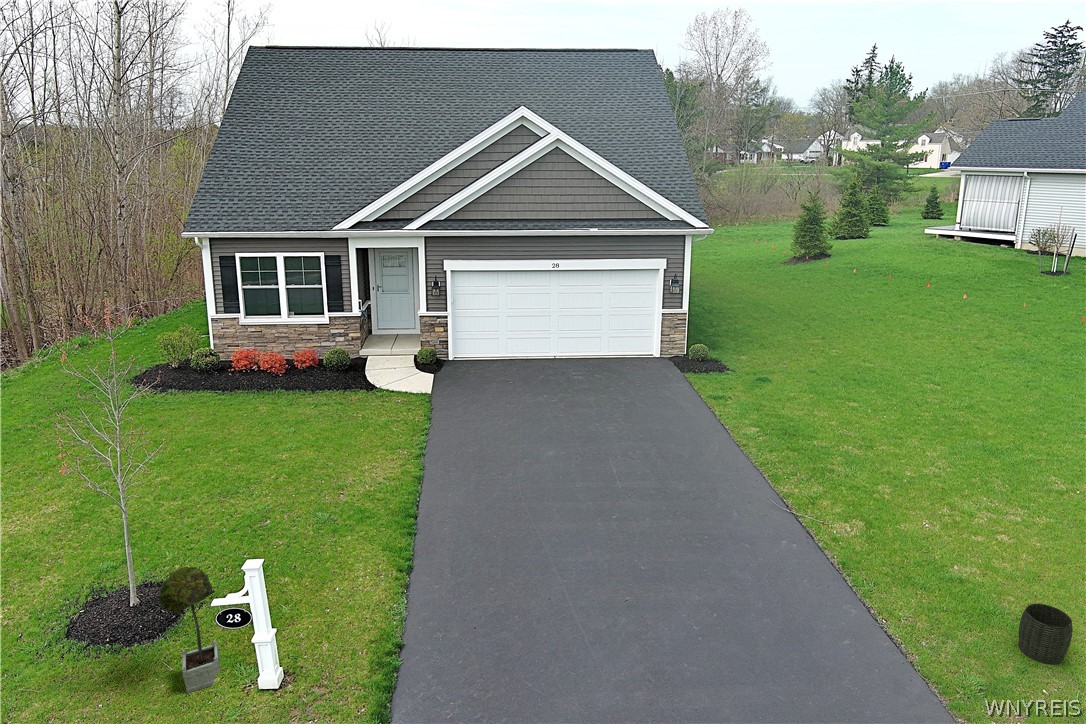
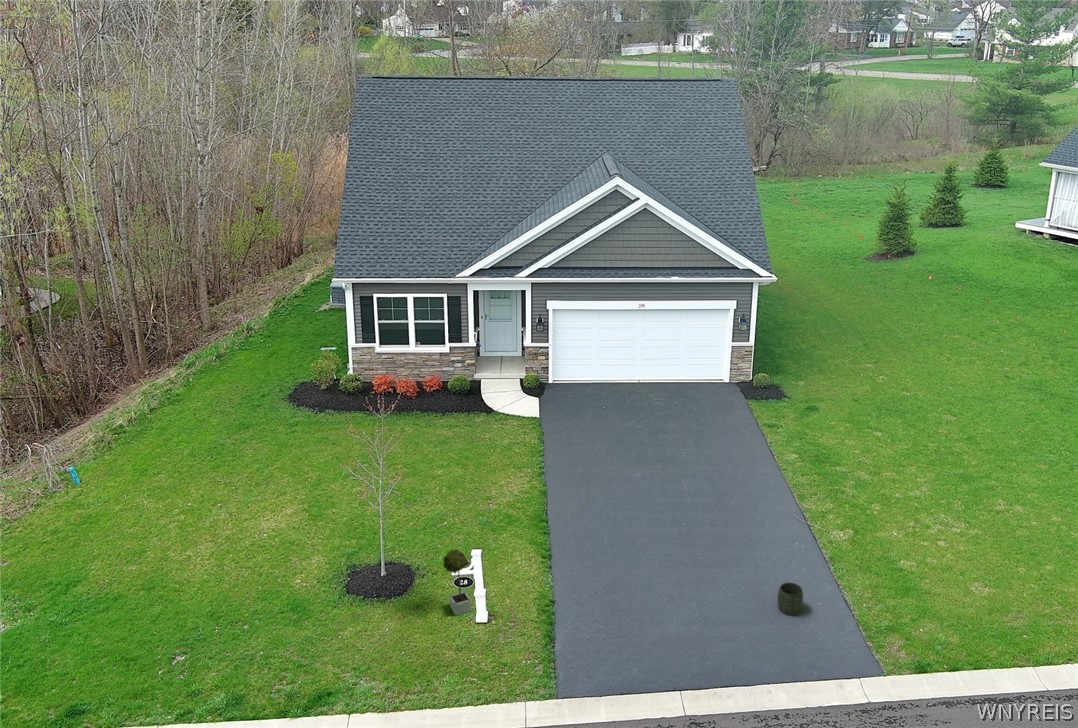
woven basket: present [1018,604,1073,664] -> present [778,582,803,615]

